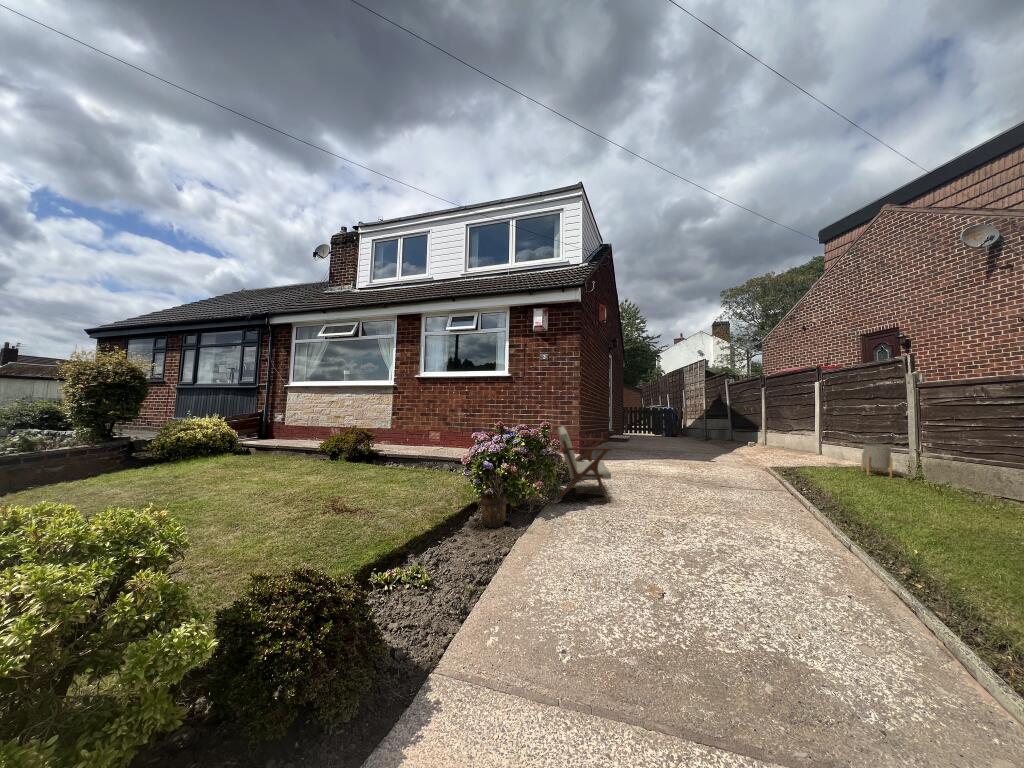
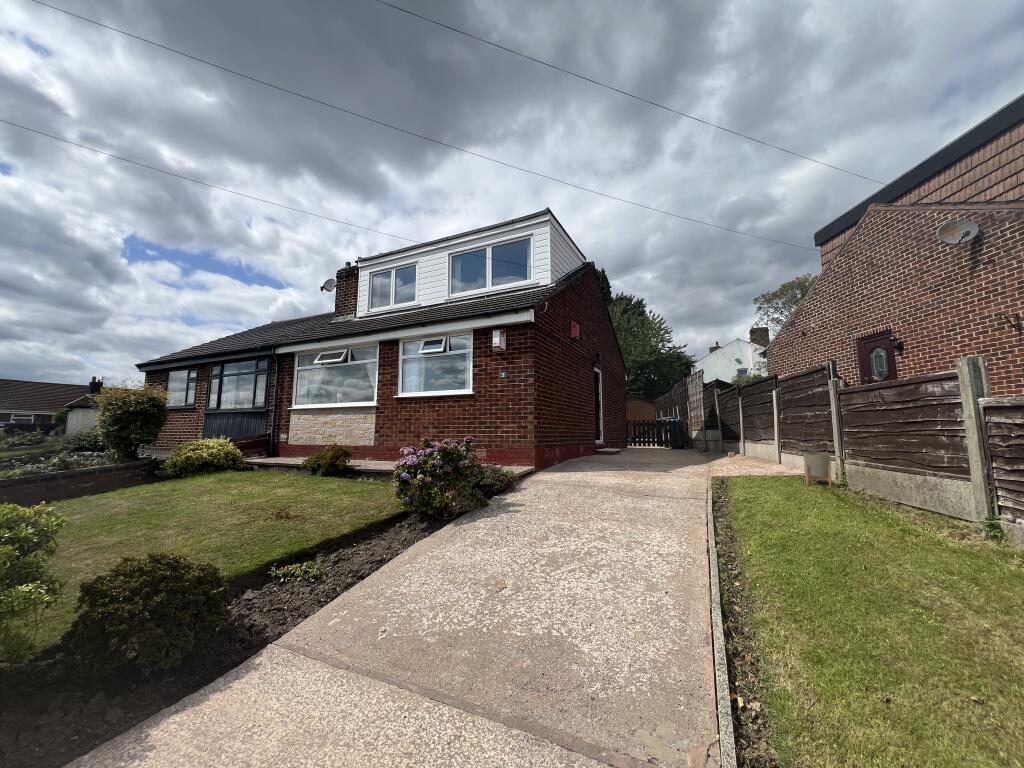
lounge chair: present [558,426,612,503] -> none [476,440,534,512]
bucket: present [480,486,507,528] -> none [394,488,421,534]

